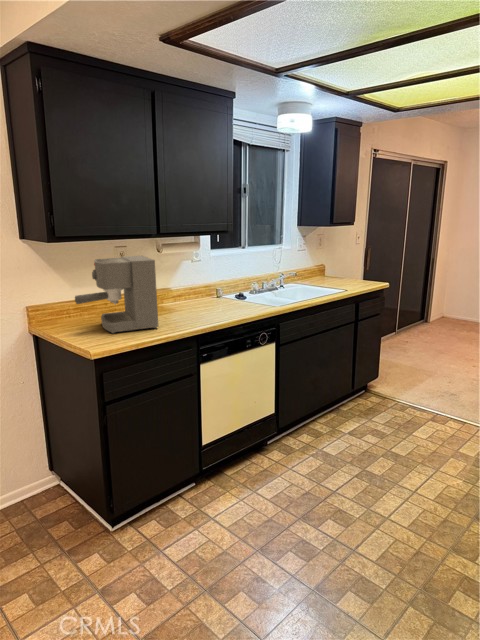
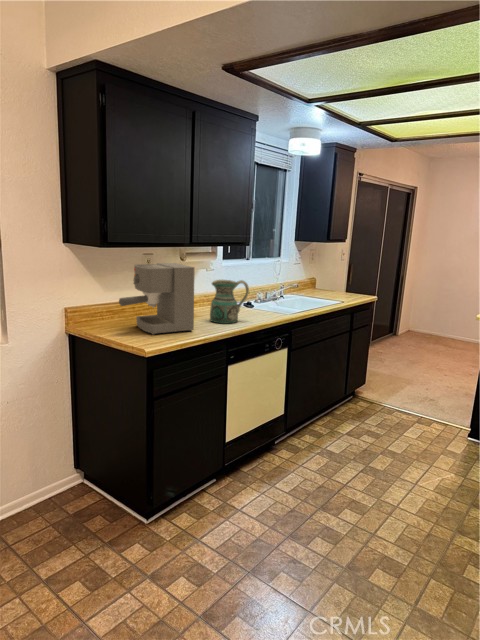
ceramic pitcher: none [184,271,225,319] -> present [210,280,249,324]

